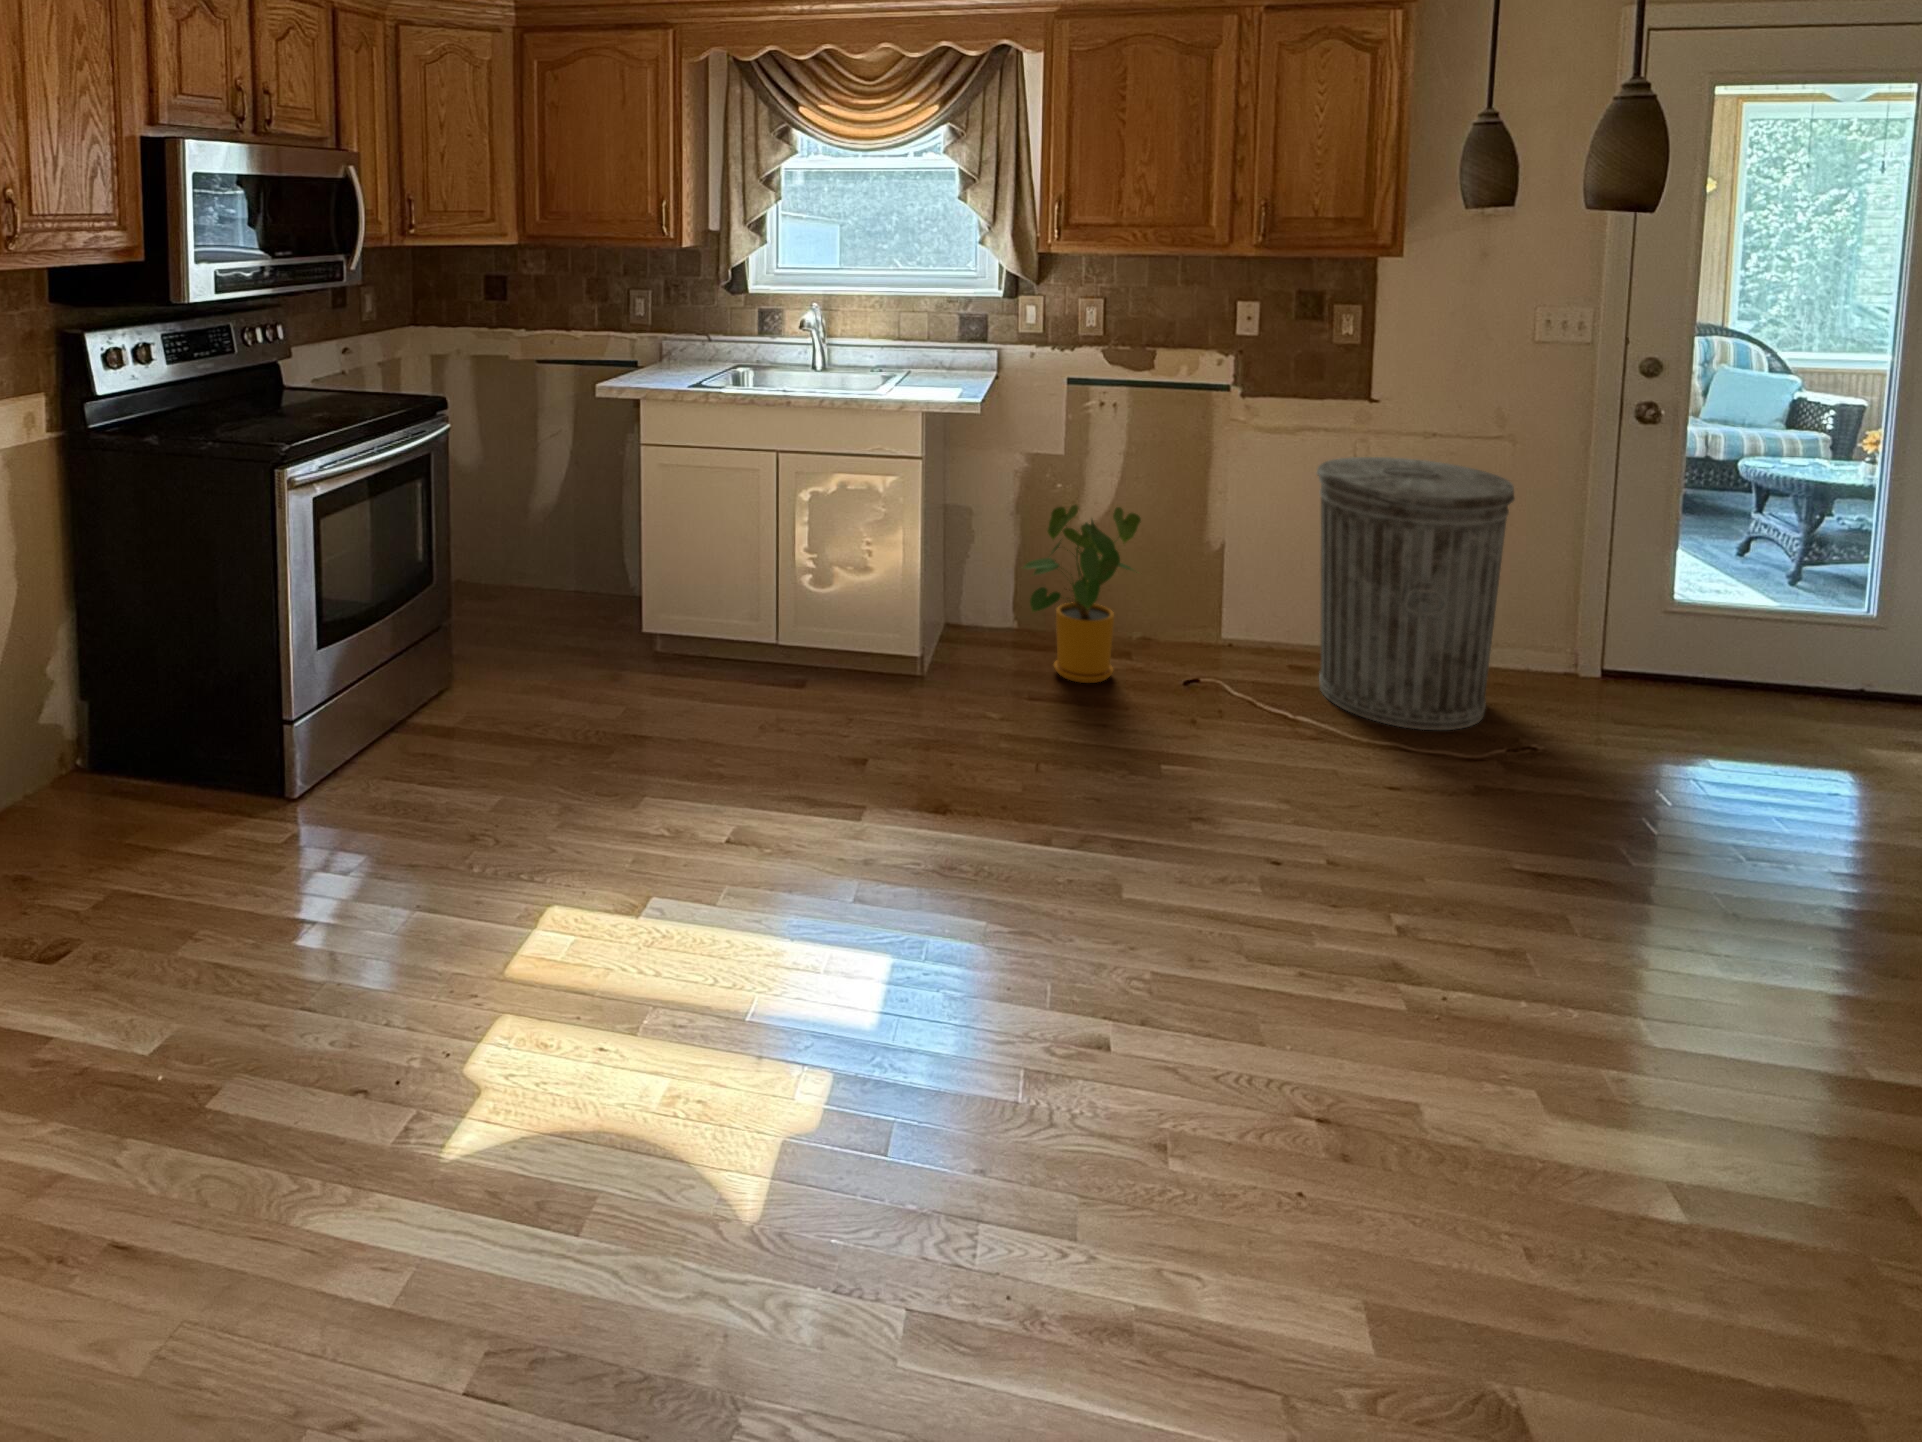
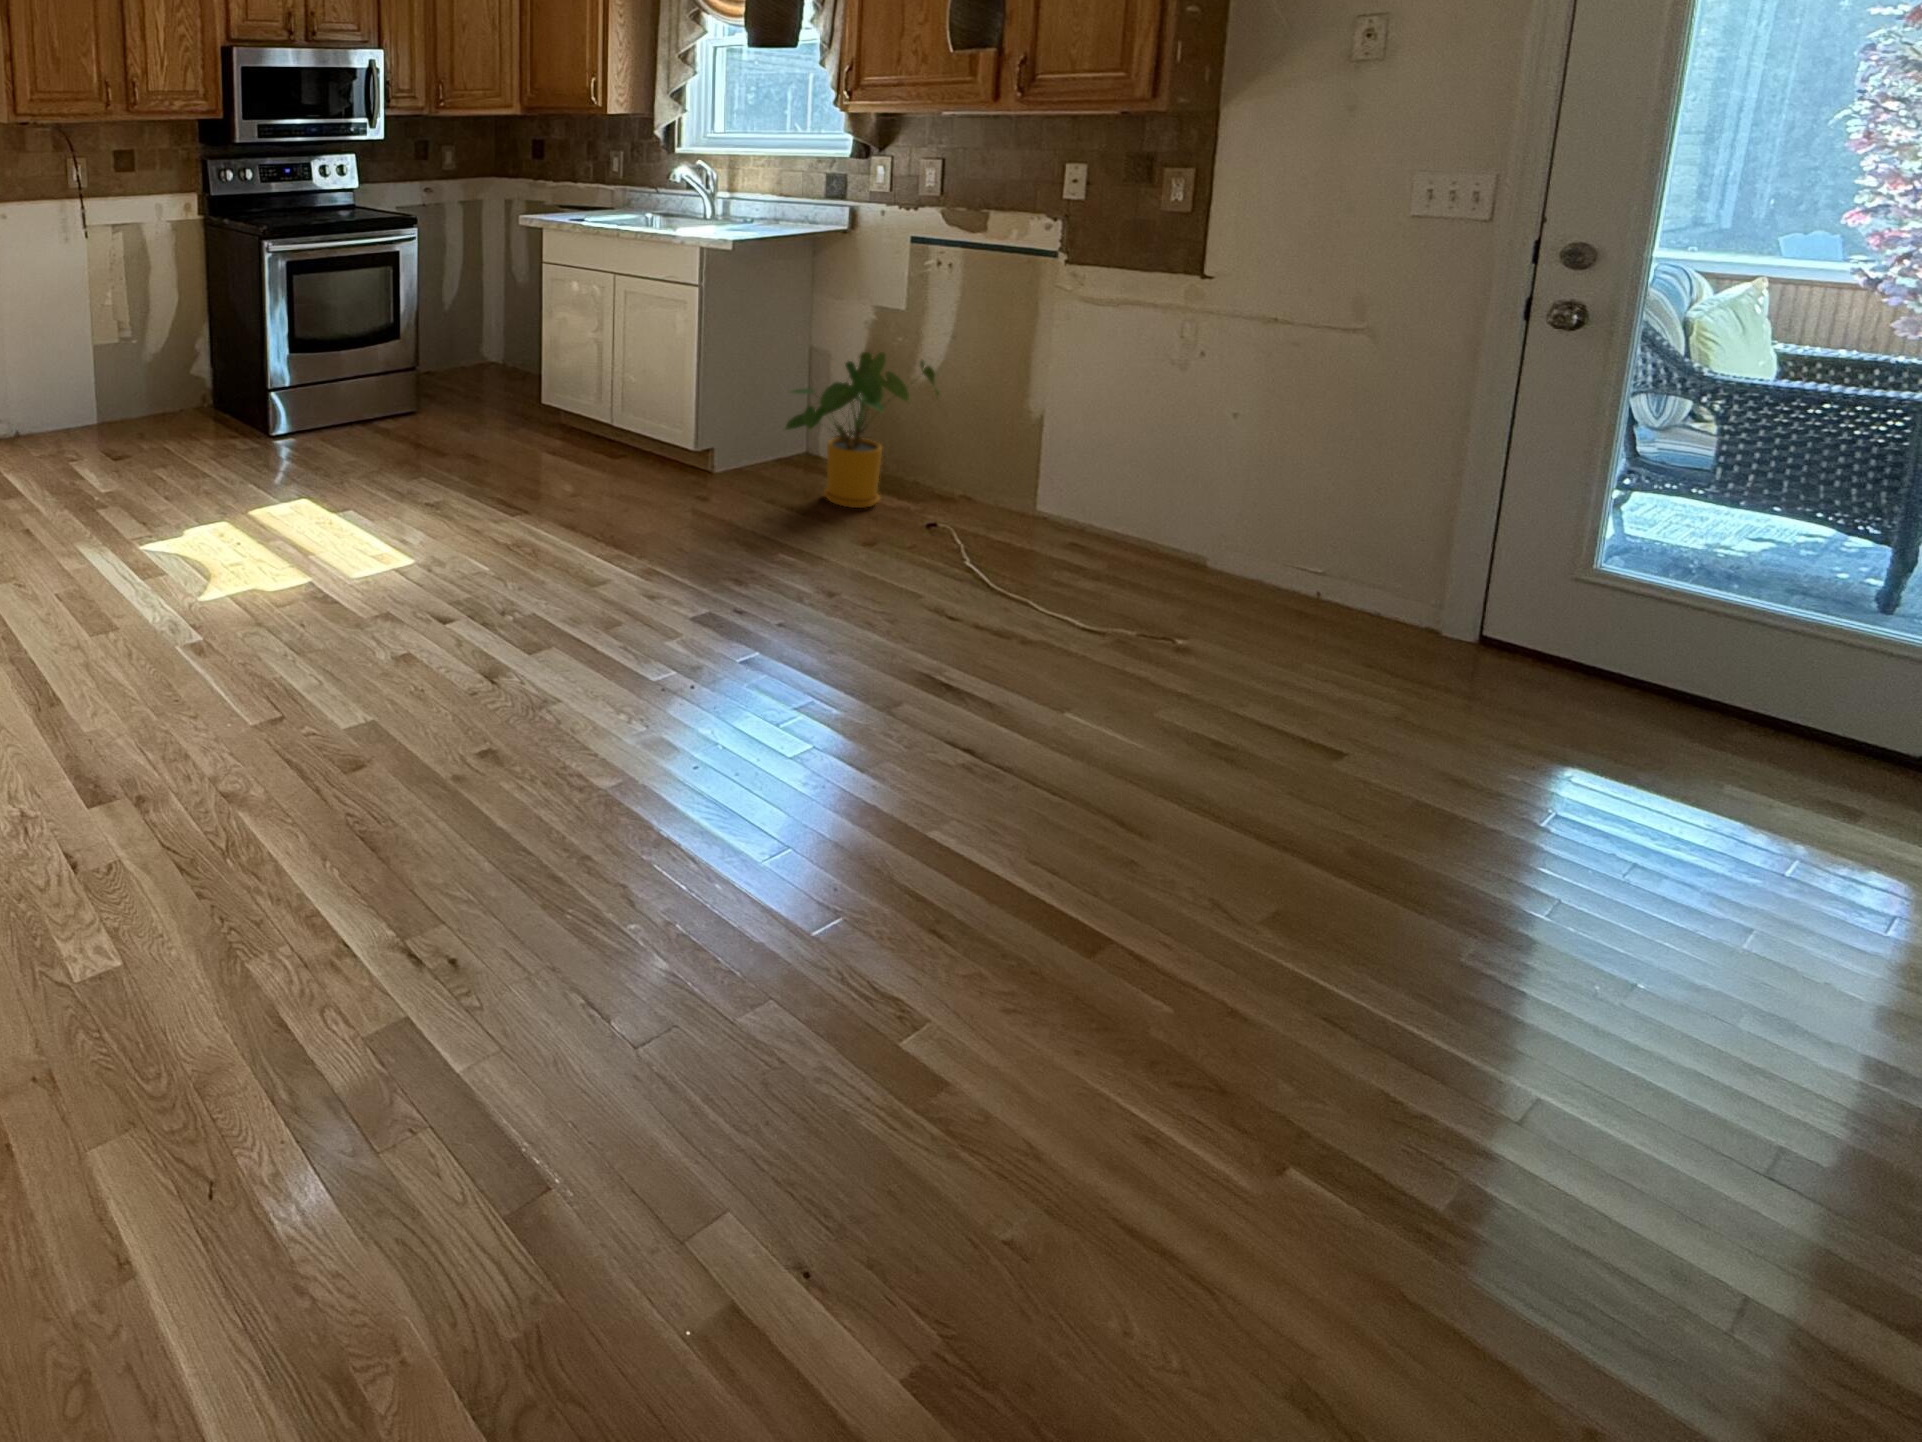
trash can: present [1317,457,1515,730] -> none [1051,333,1284,622]

